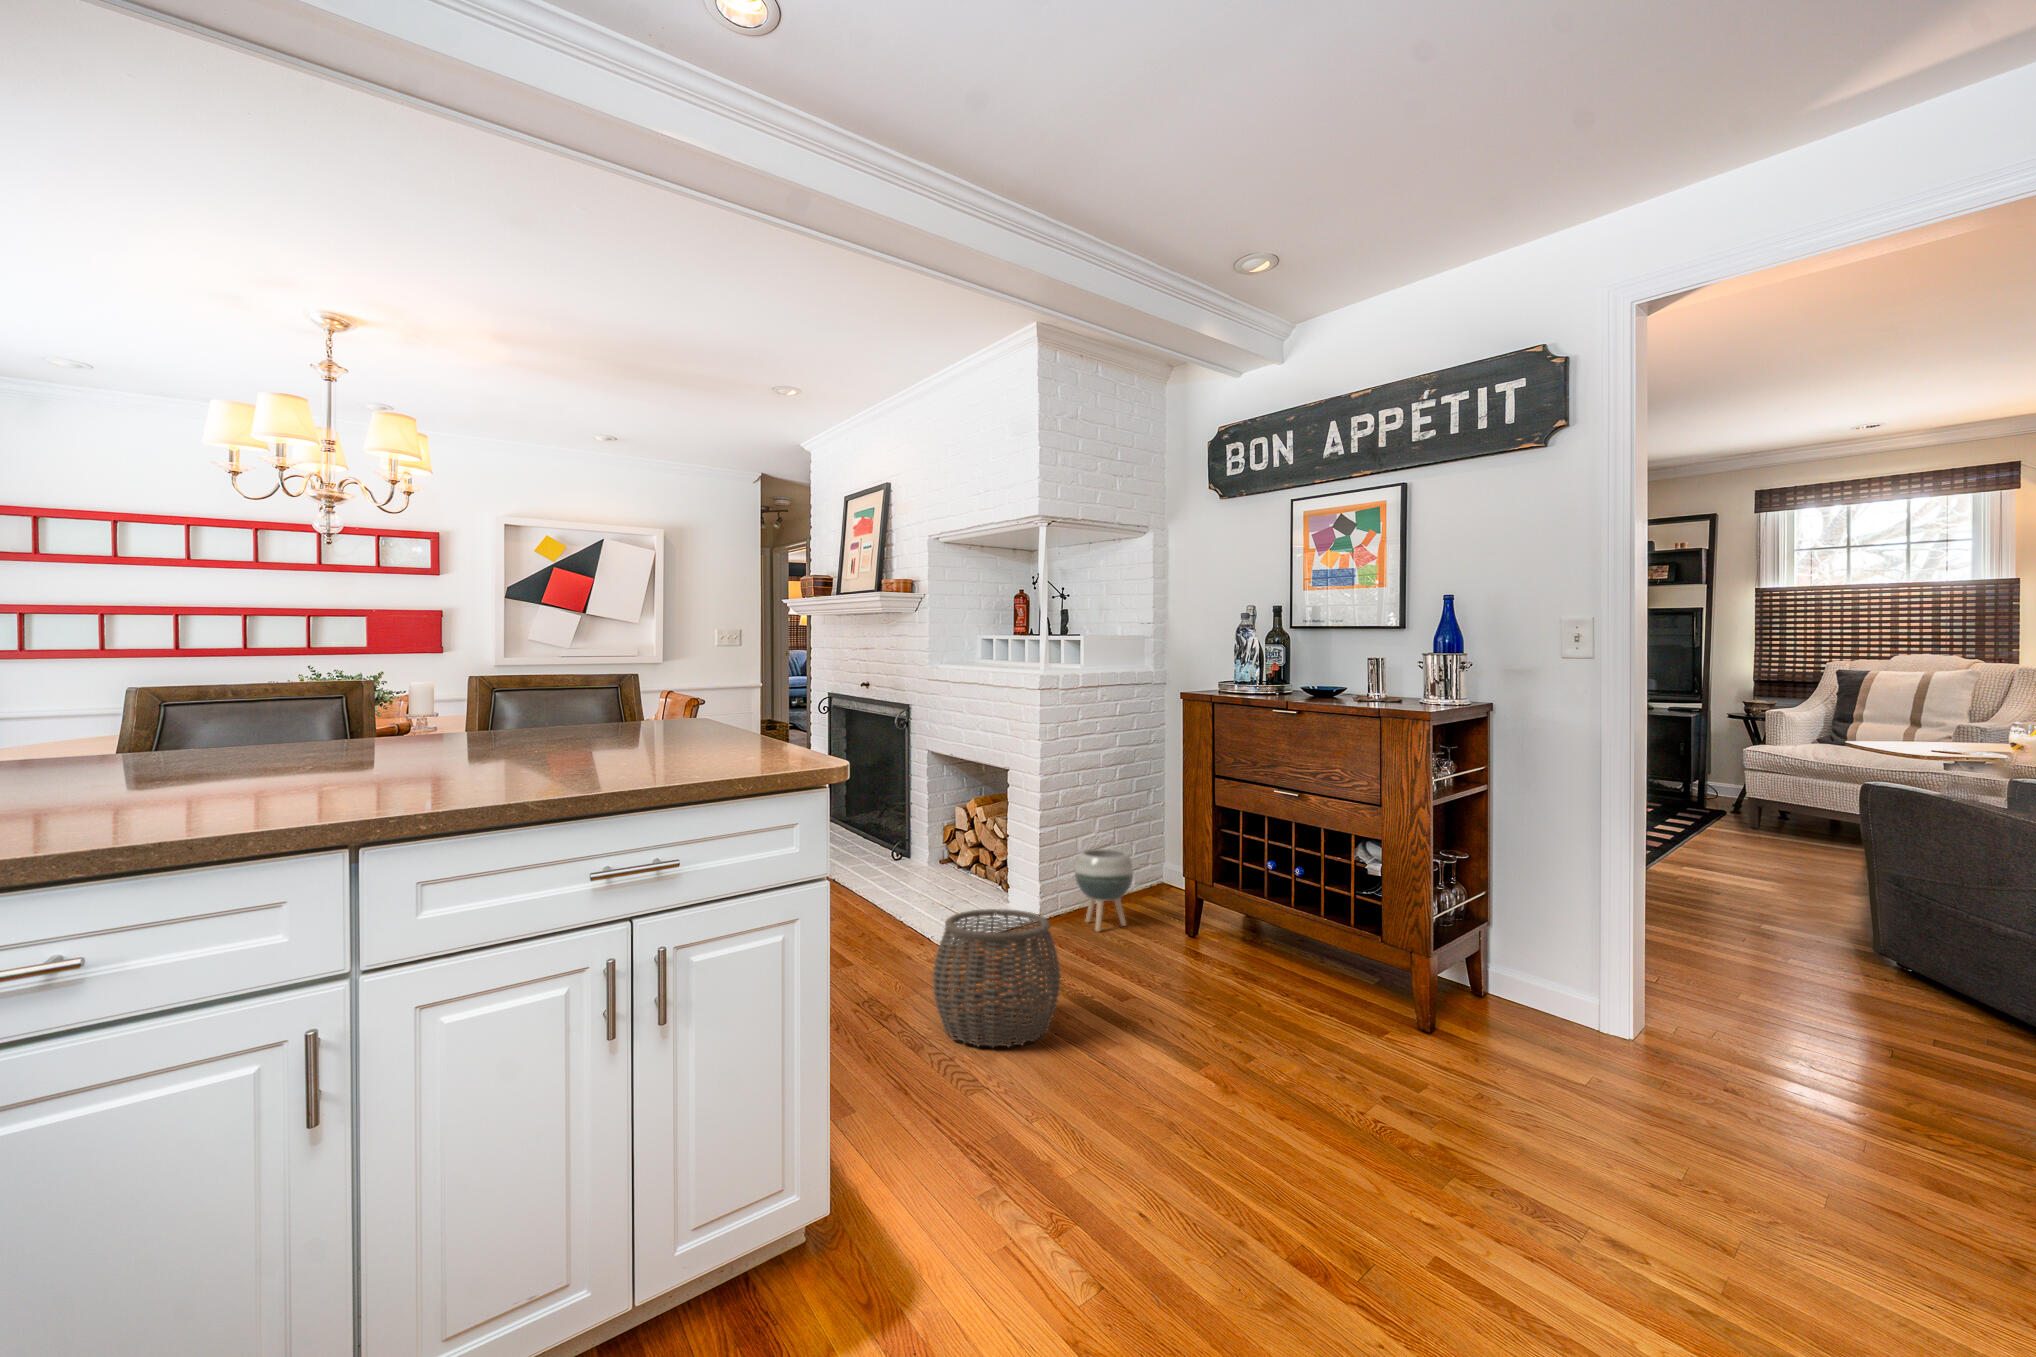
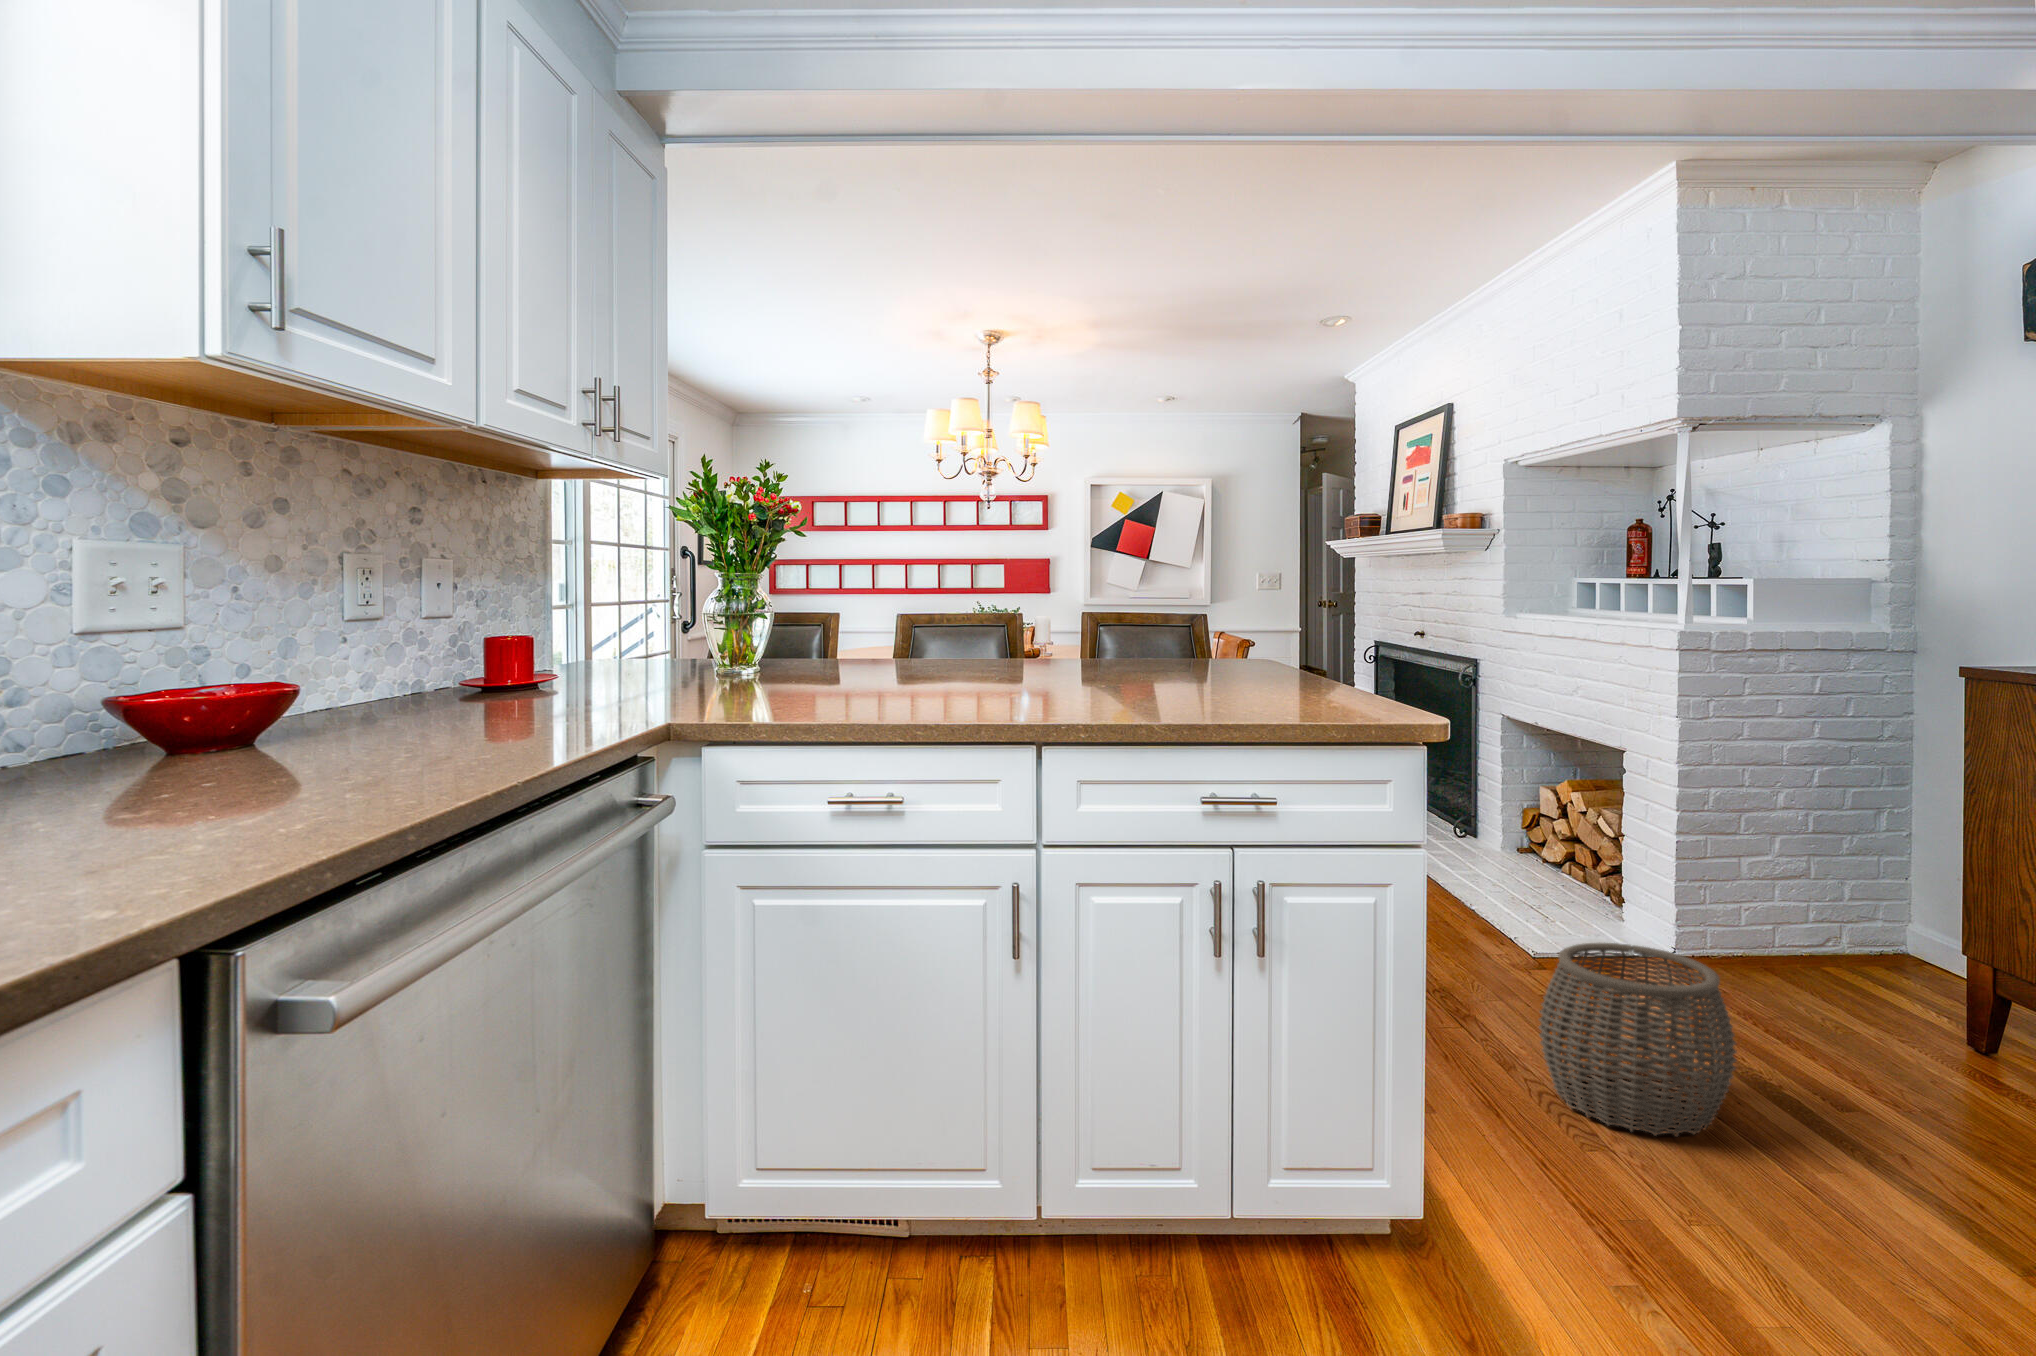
planter: present [1075,849,1133,931] -> none [1727,863,1824,975]

